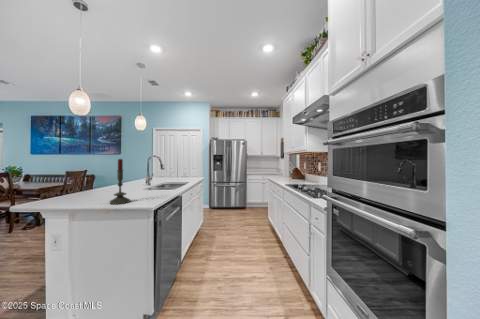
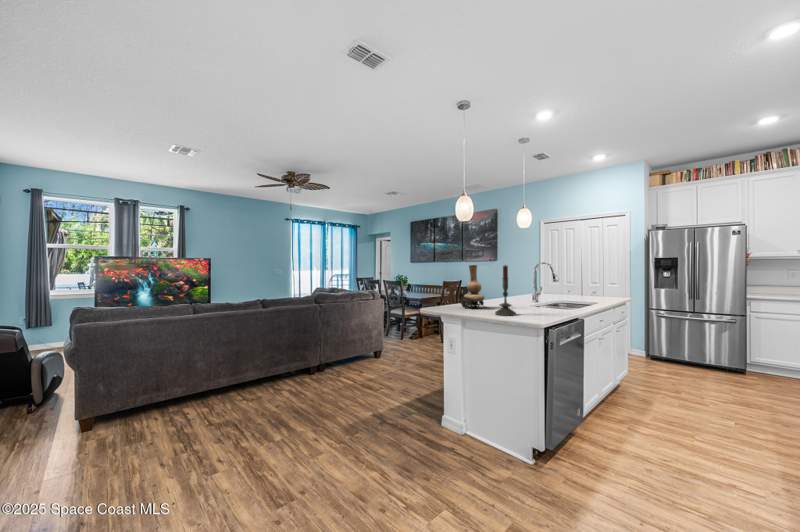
vase: none [73,158,107,200] -> present [461,265,484,308]

